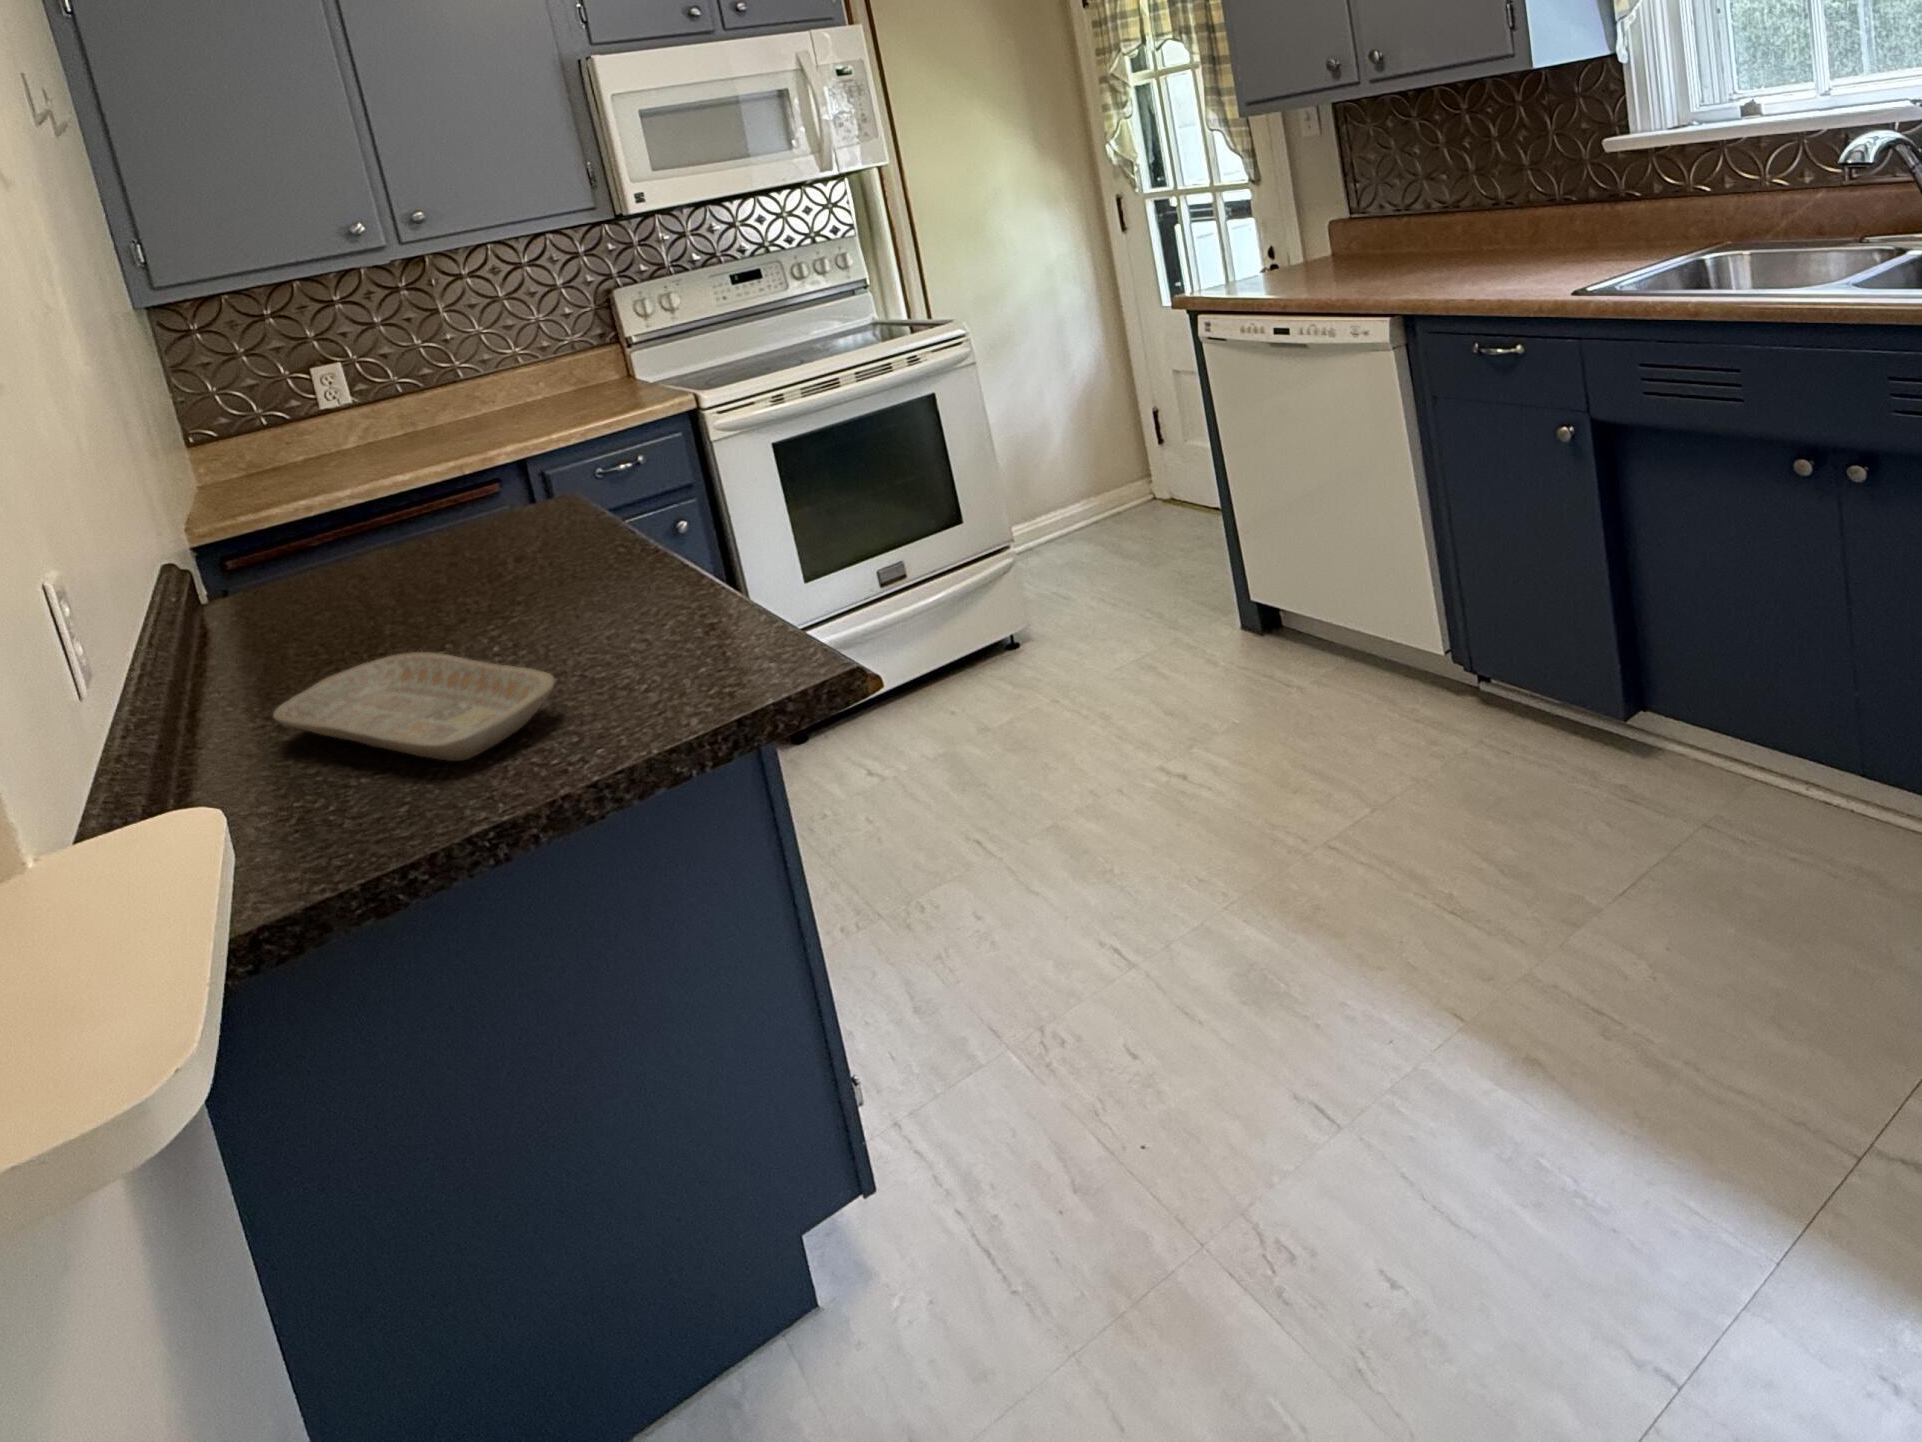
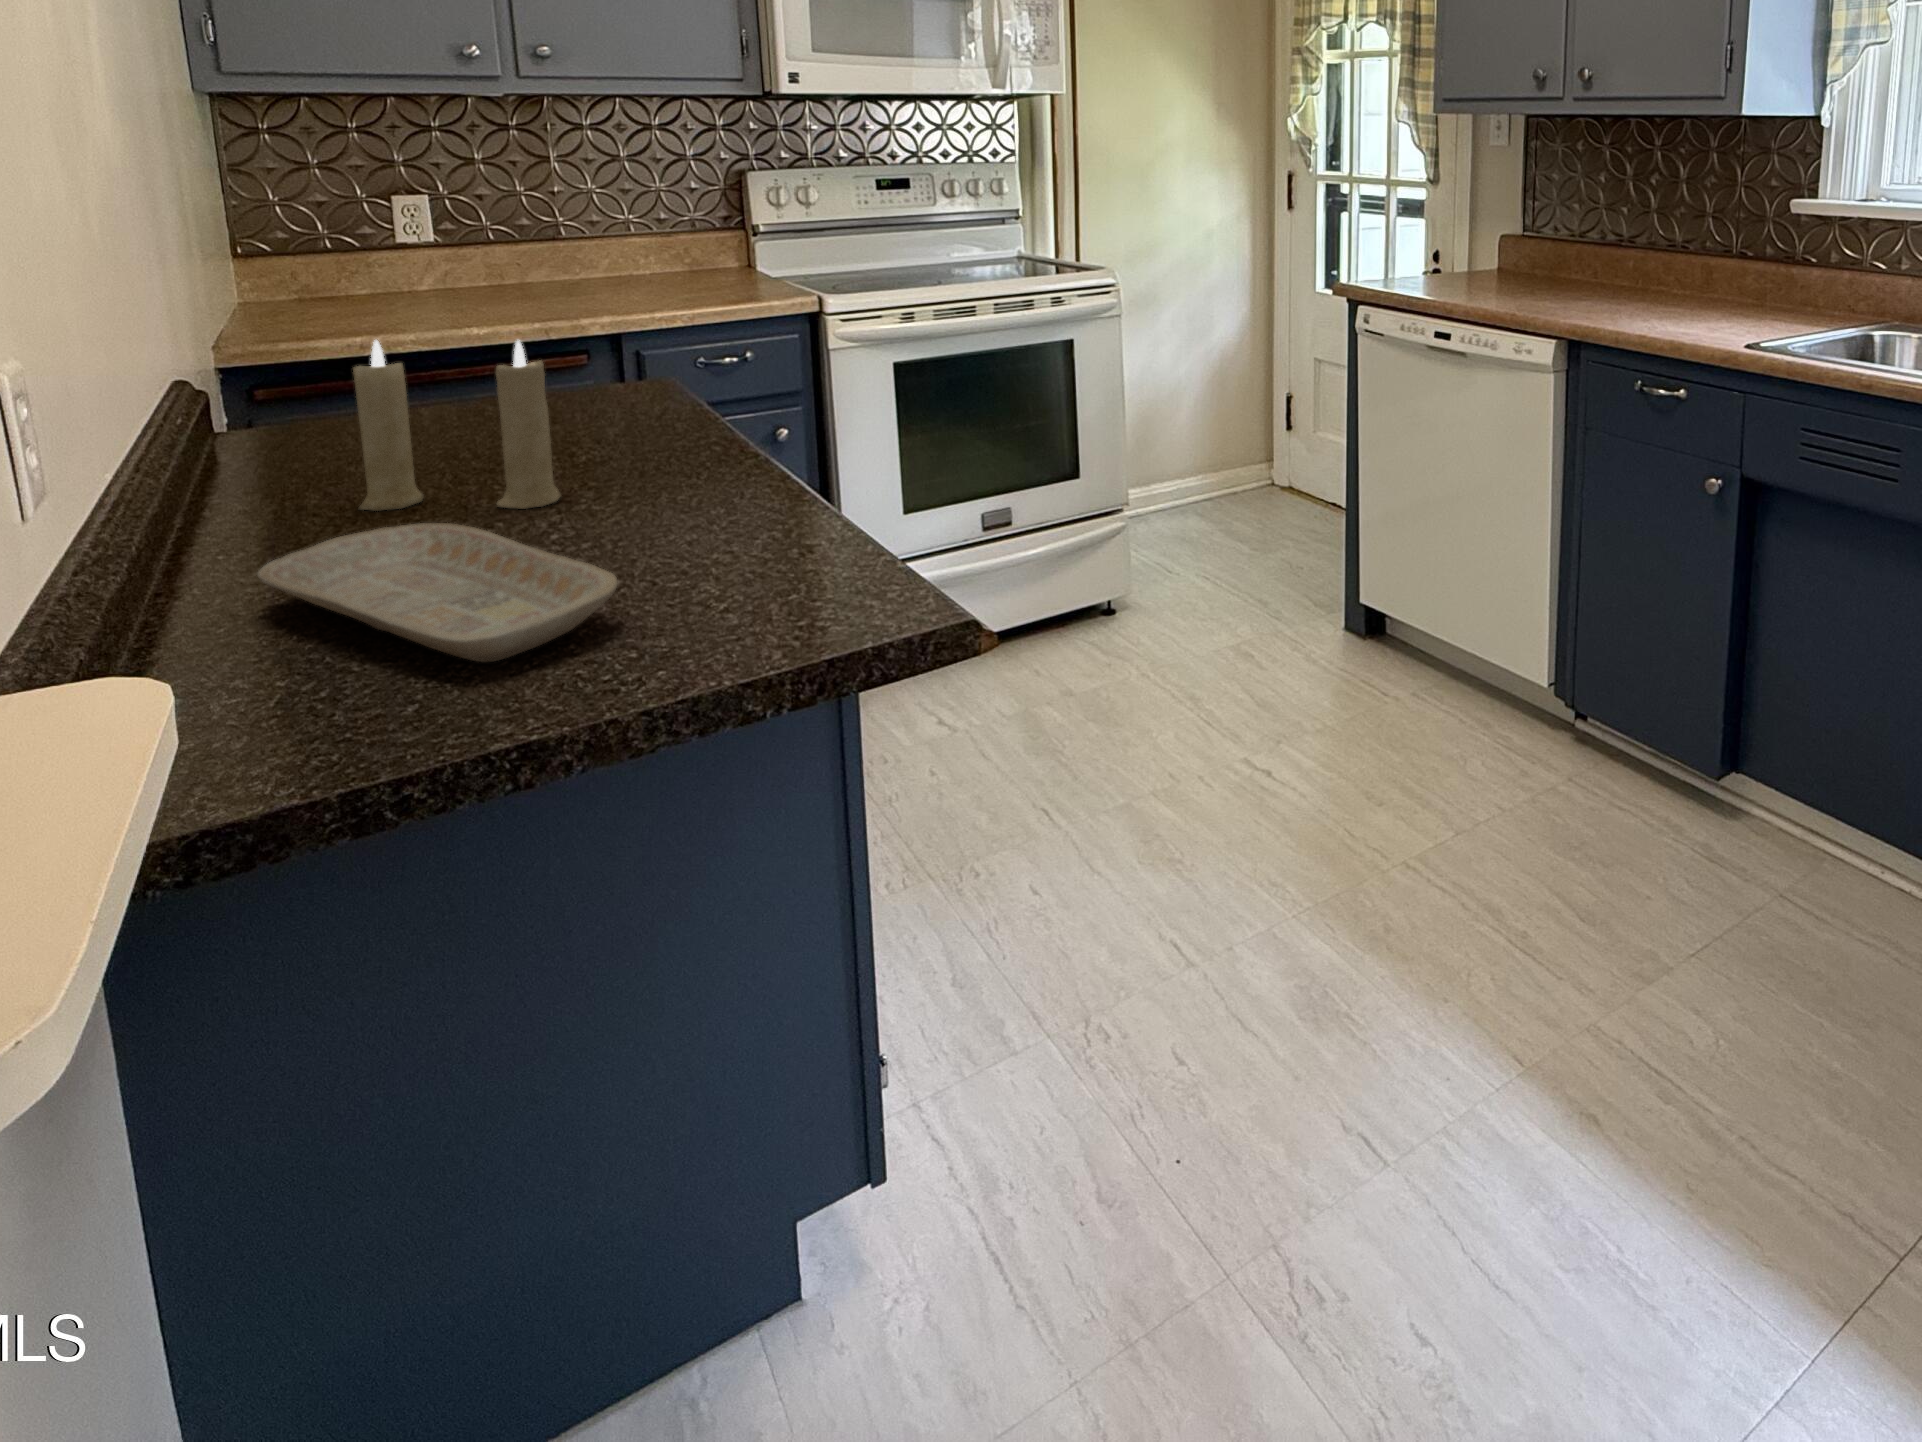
candle: none [306,479,498,653] -> present [353,340,561,511]

